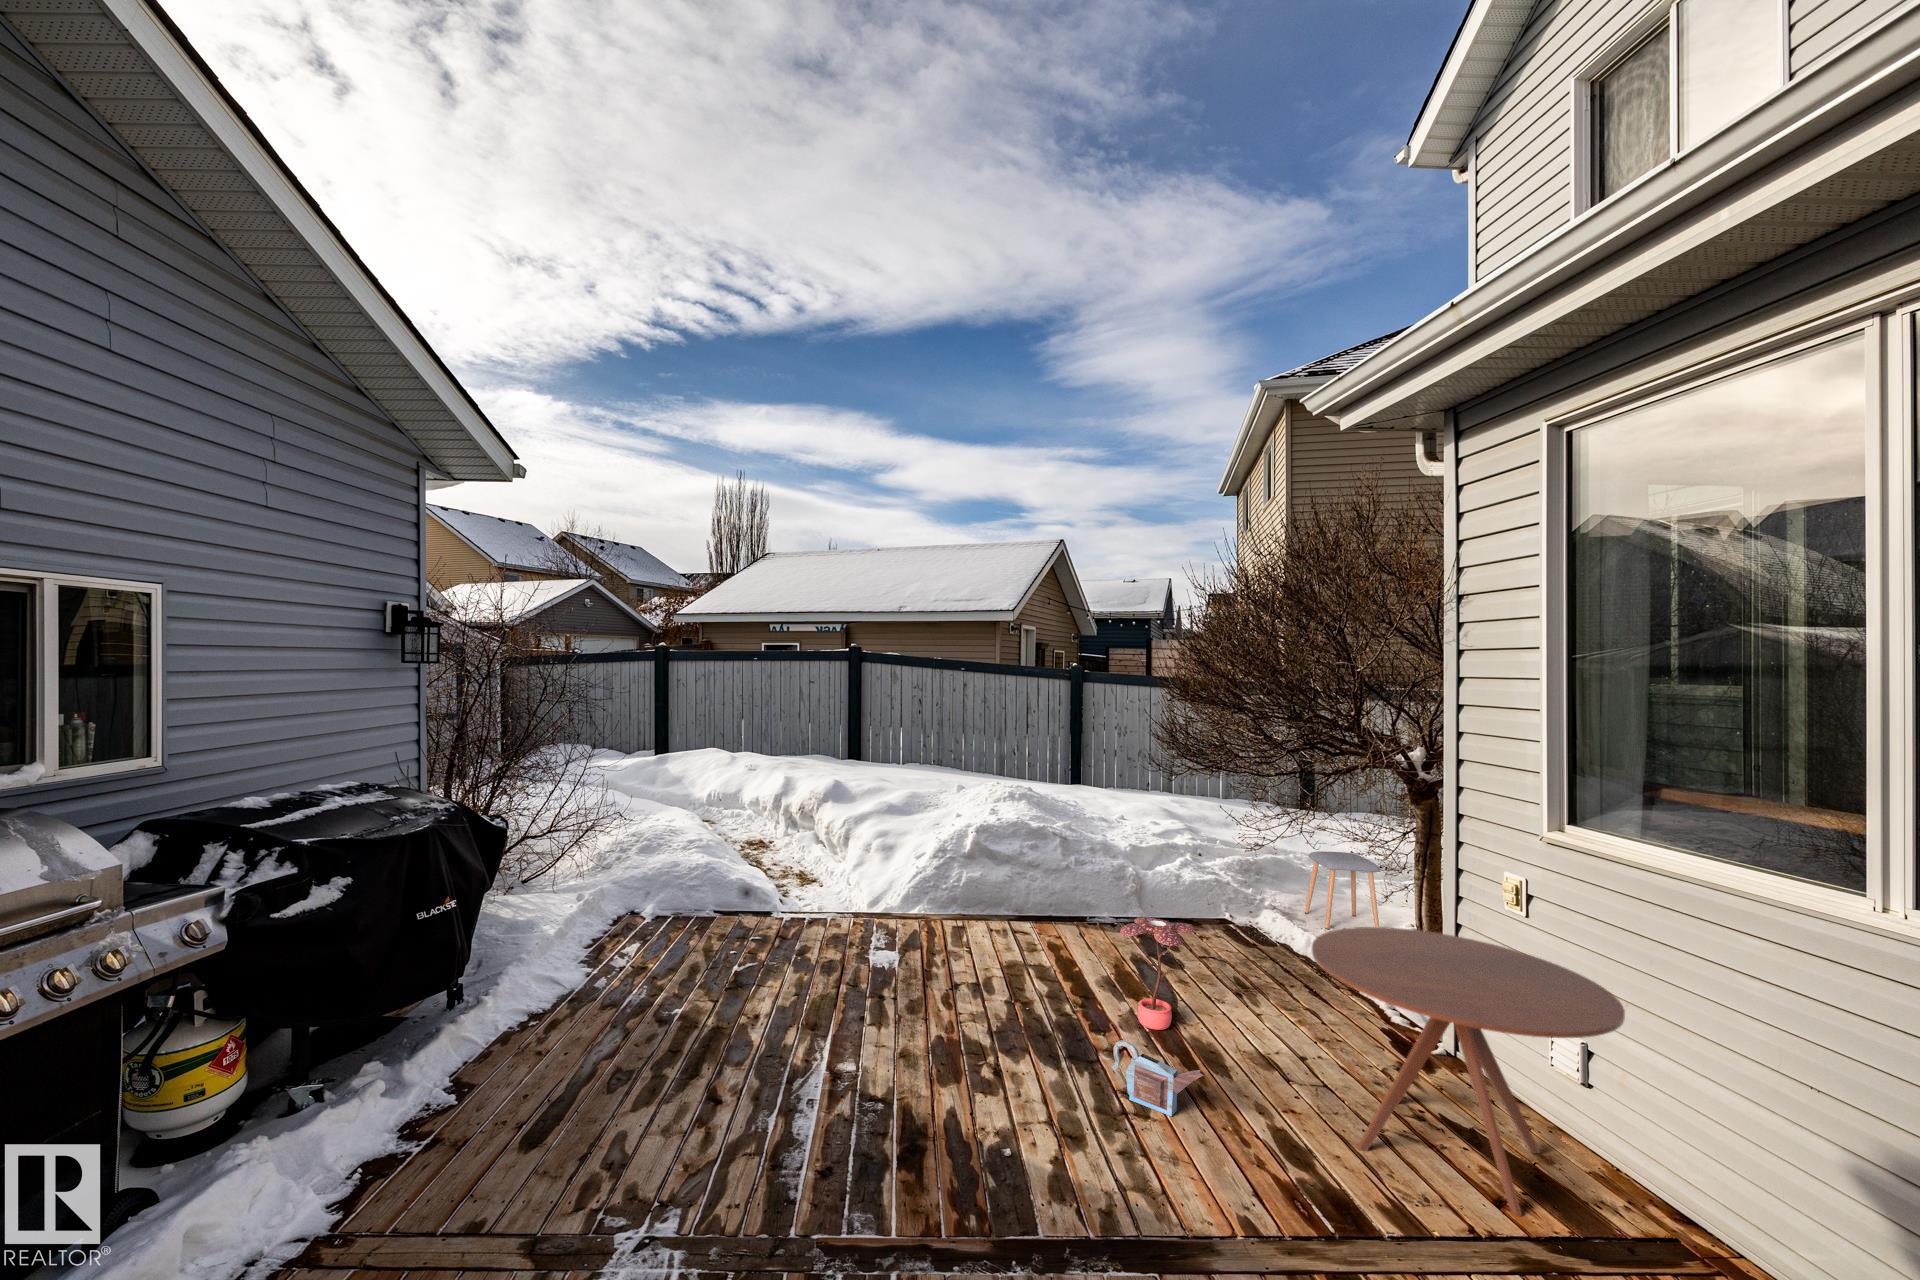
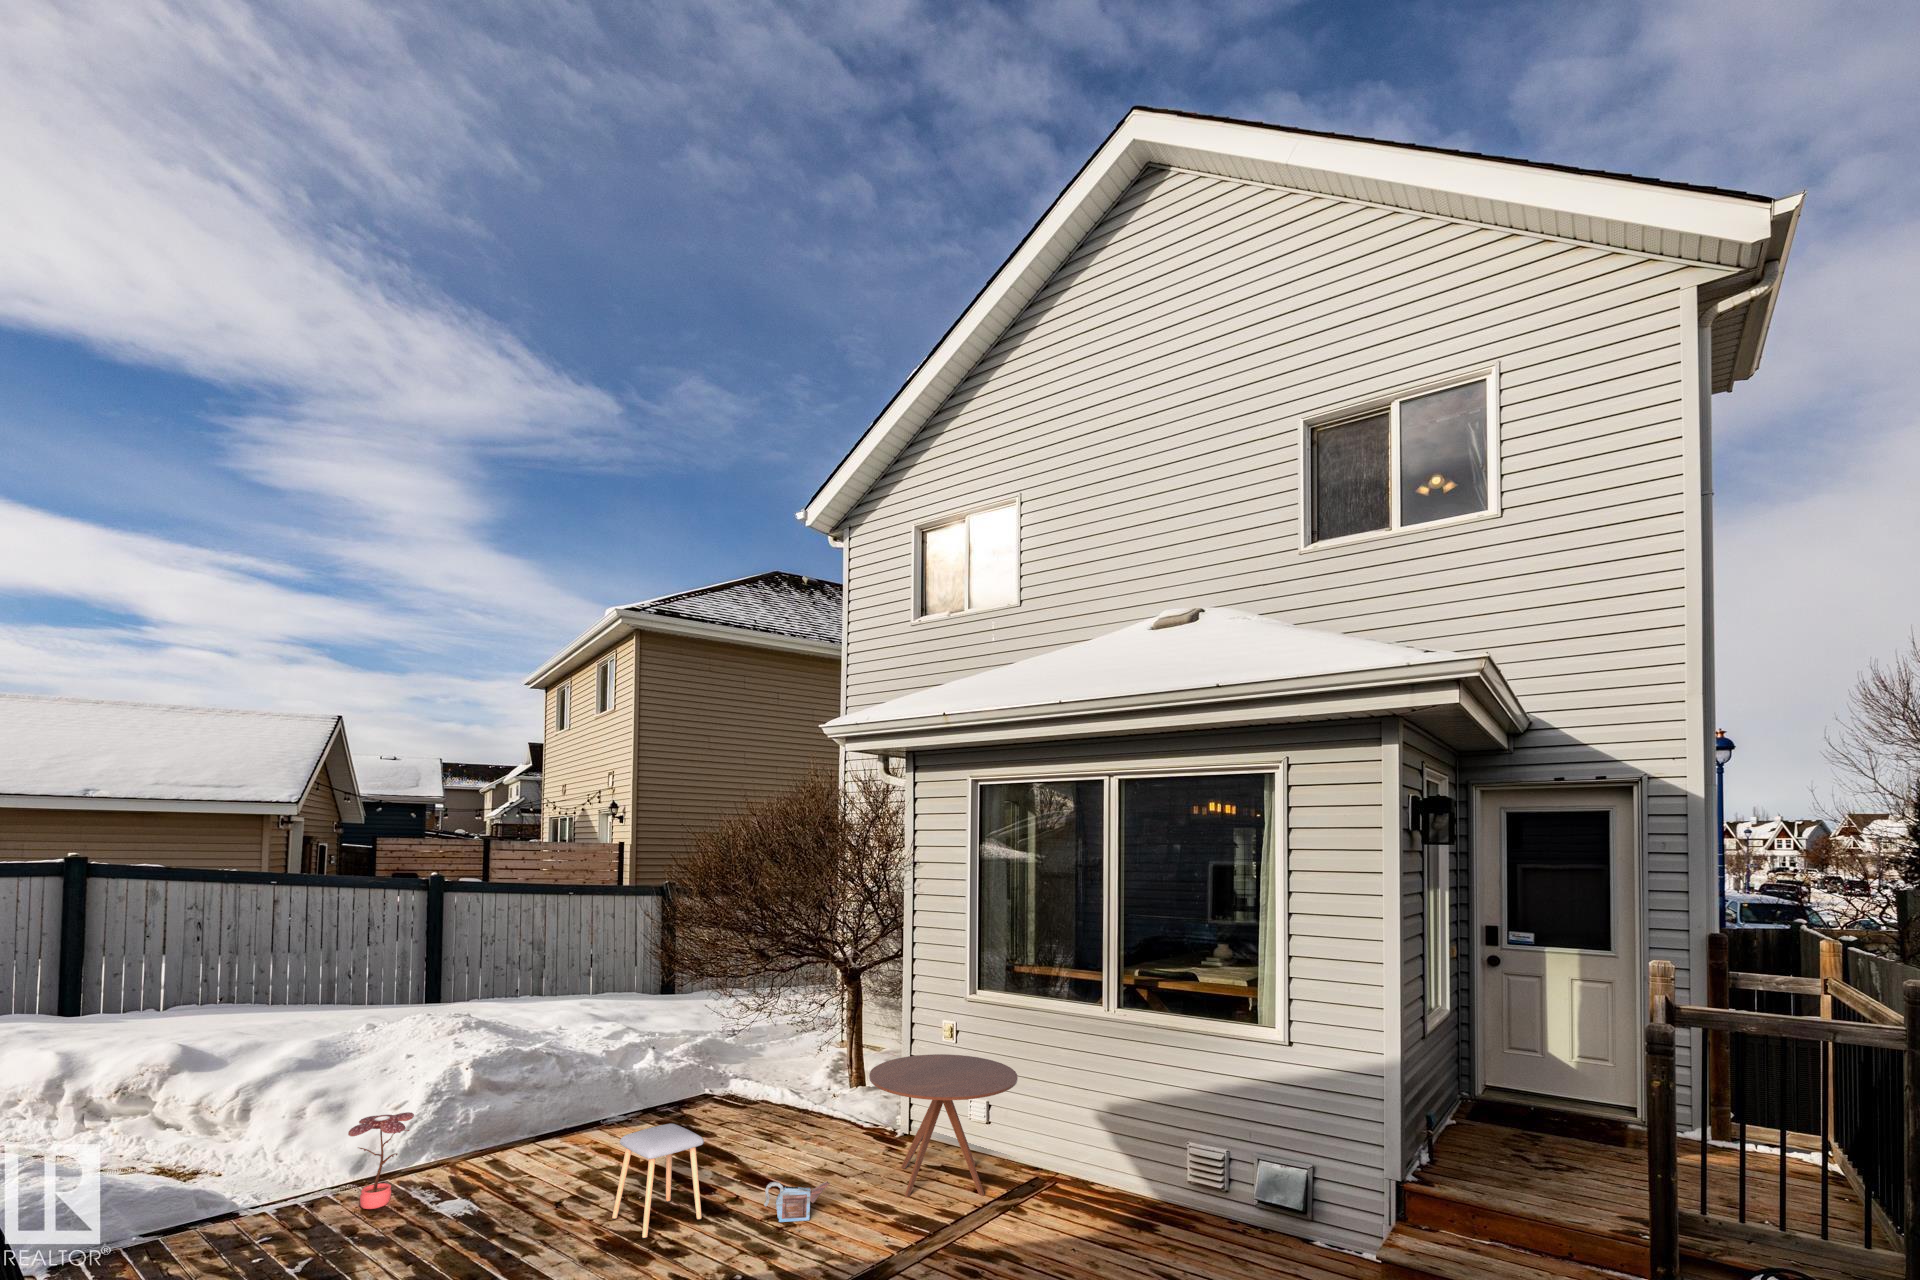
stool: present [1305,851,1380,930] -> present [612,1124,704,1239]
potted plant: present [1120,917,1194,1030] -> present [348,1112,414,1209]

